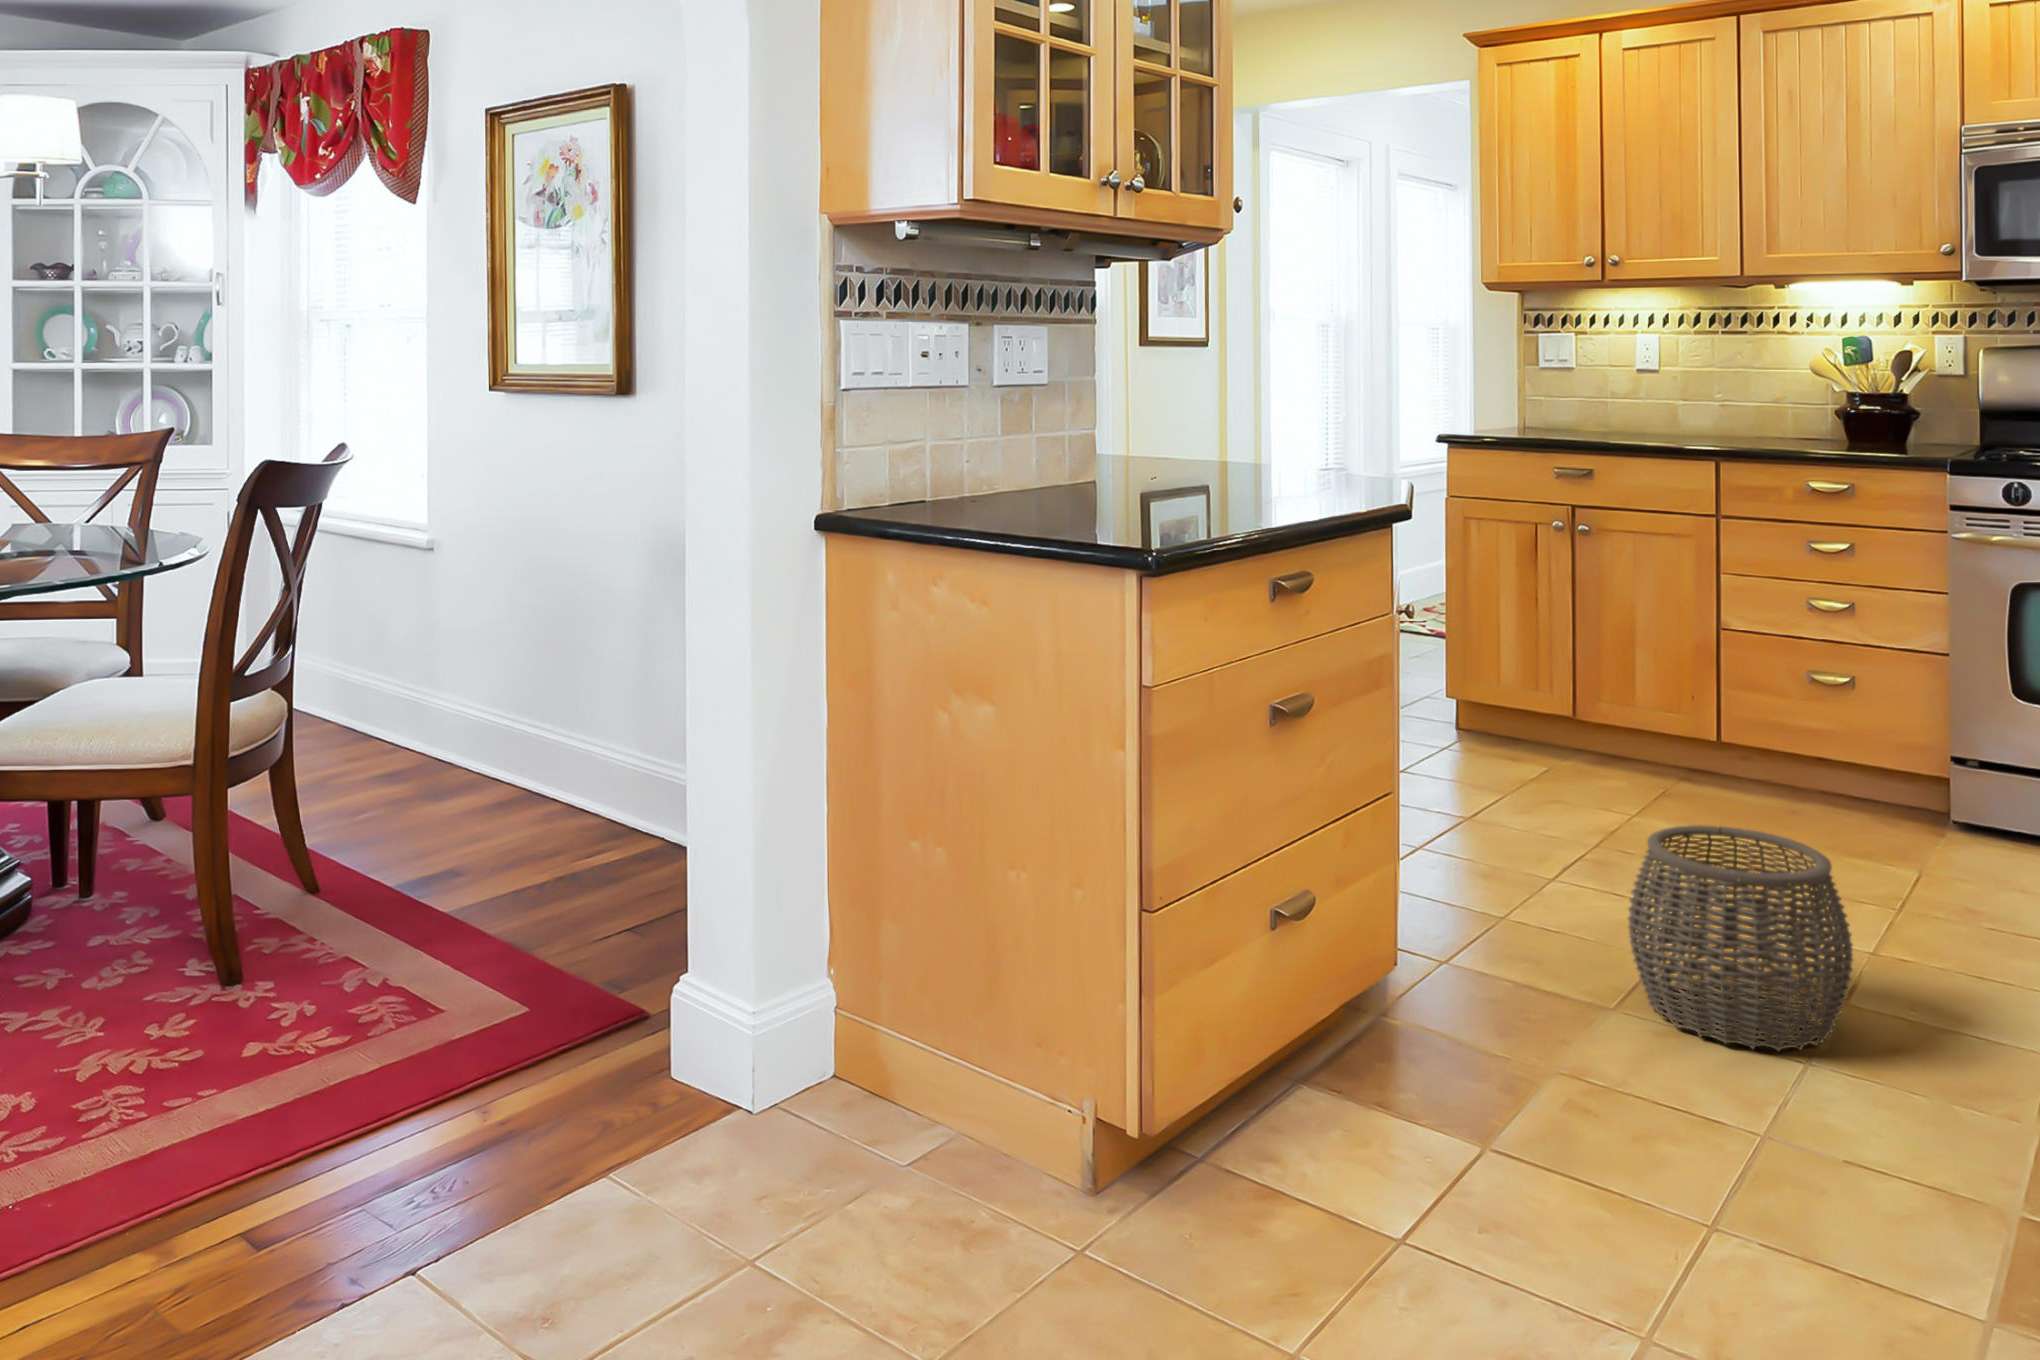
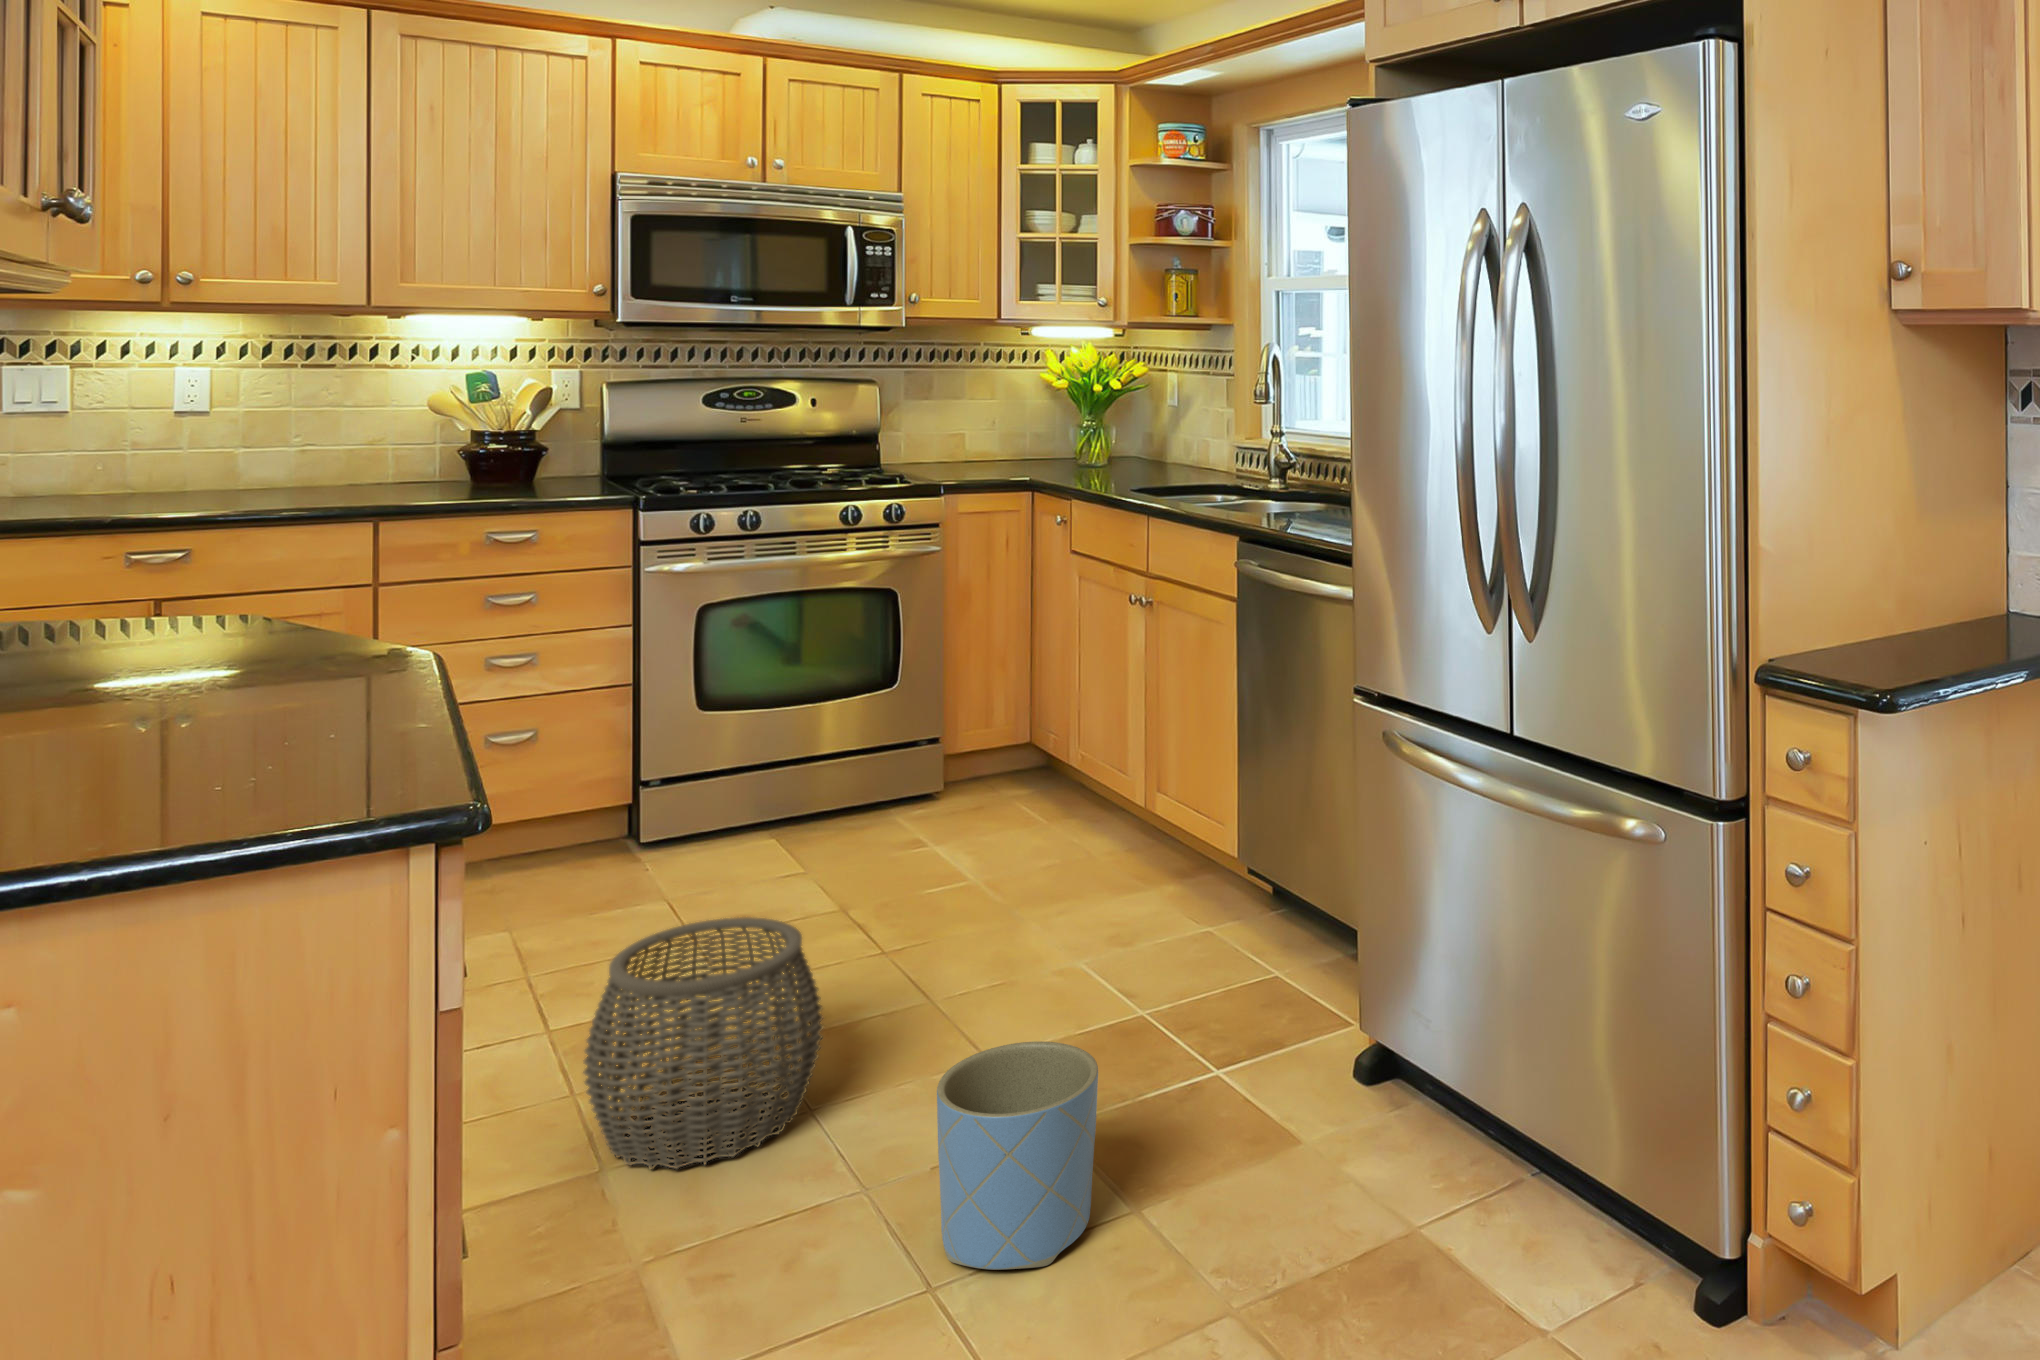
planter: none [1775,1020,1975,1265] -> present [937,1041,1098,1270]

